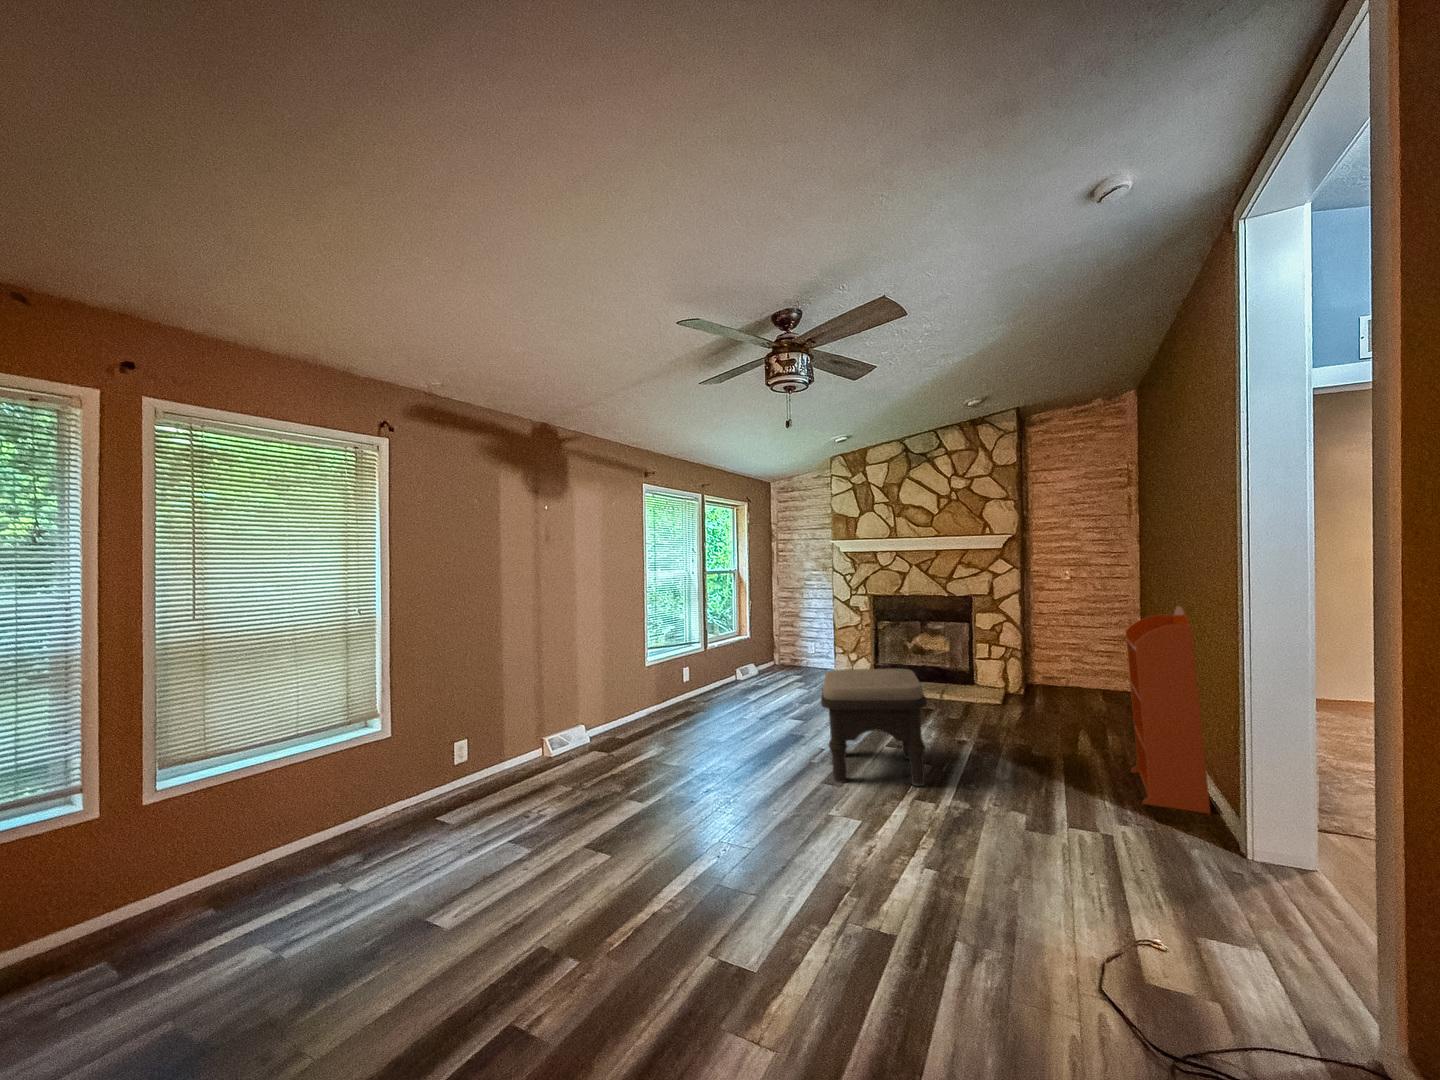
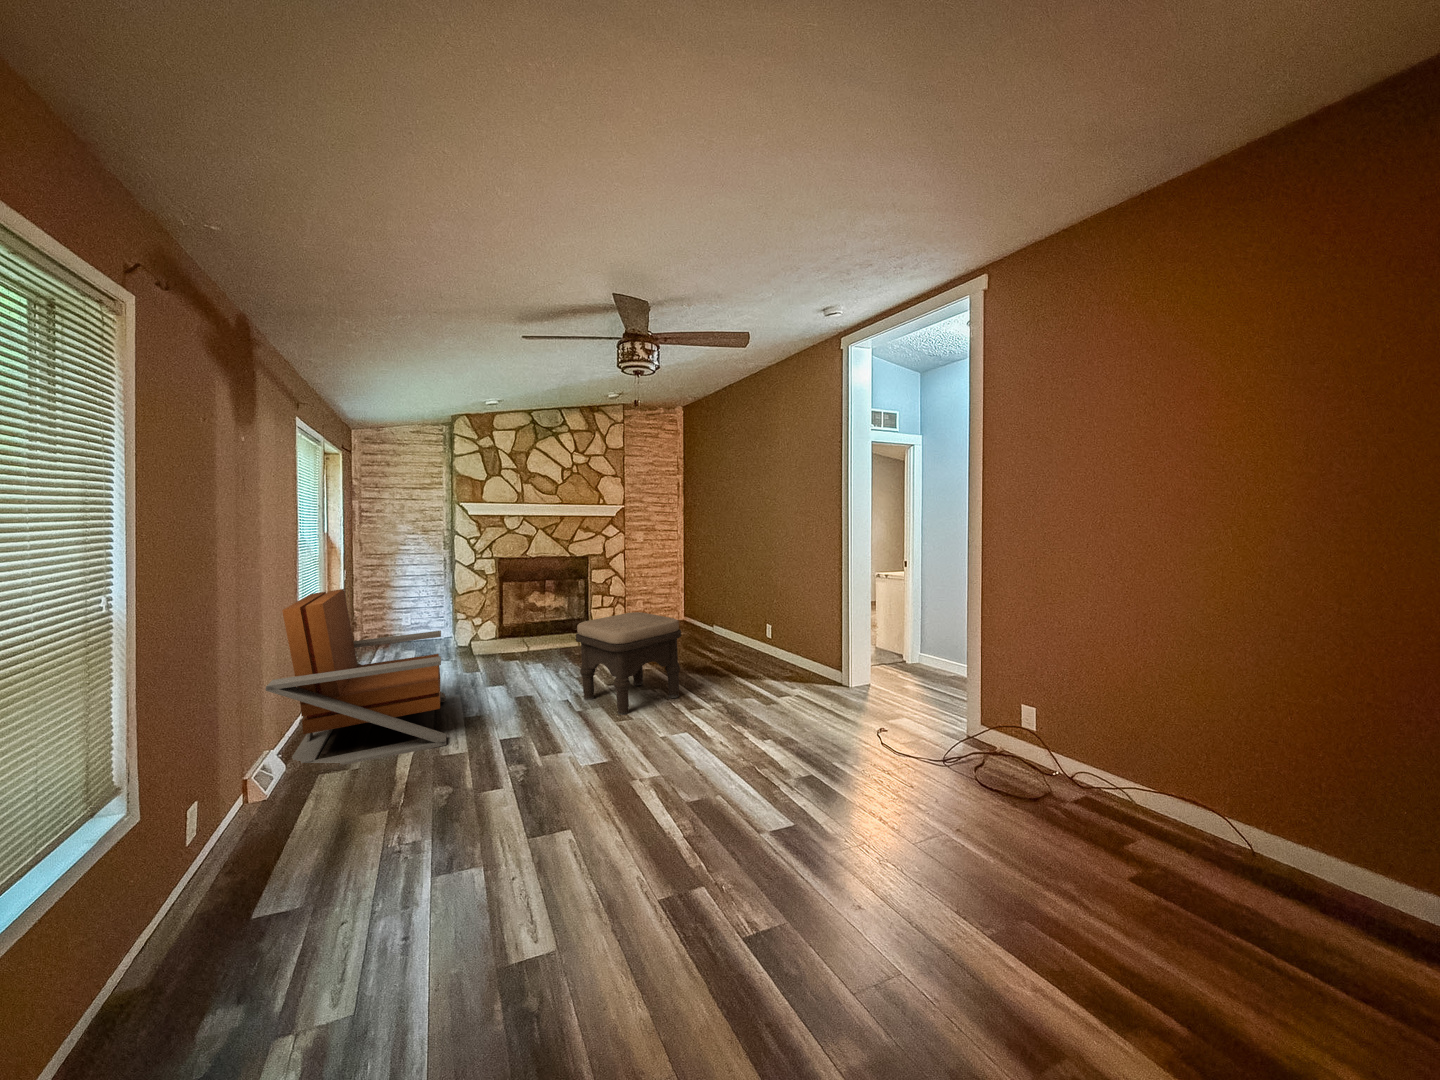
bookcase: present [1126,606,1210,814] -> none [749,551,802,670]
lounge chair: none [600,615,752,754] -> present [266,589,446,766]

